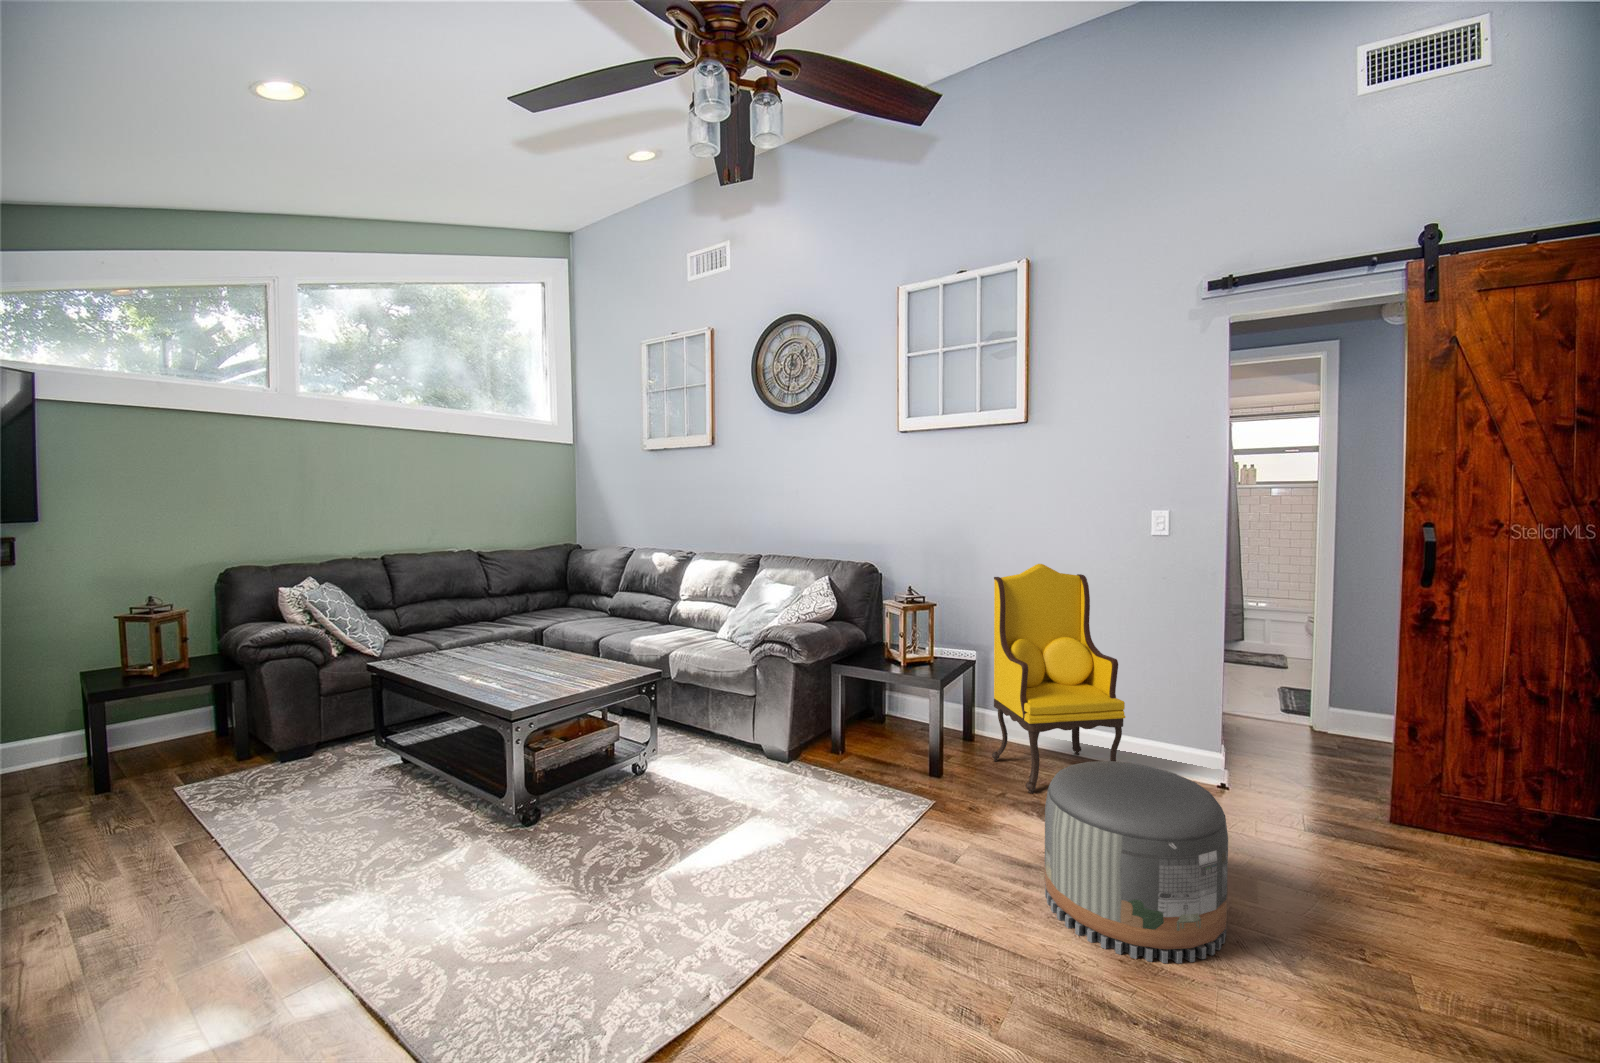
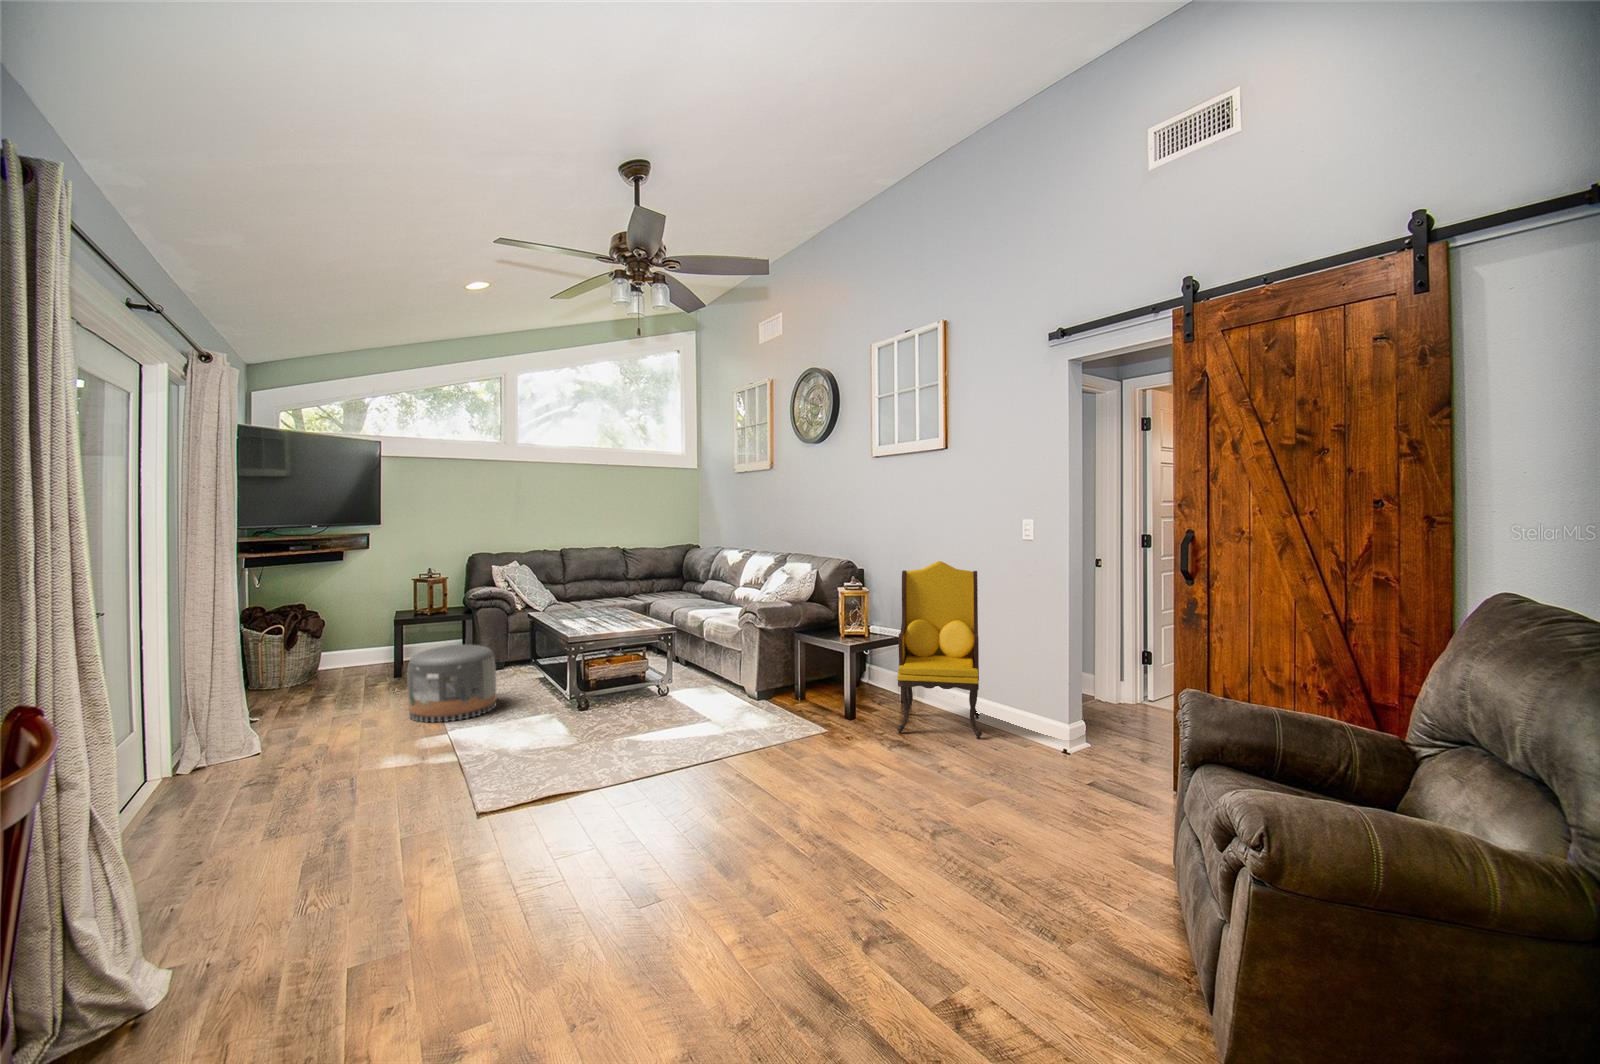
pouf: present [1045,761,1228,963] -> present [407,645,497,723]

